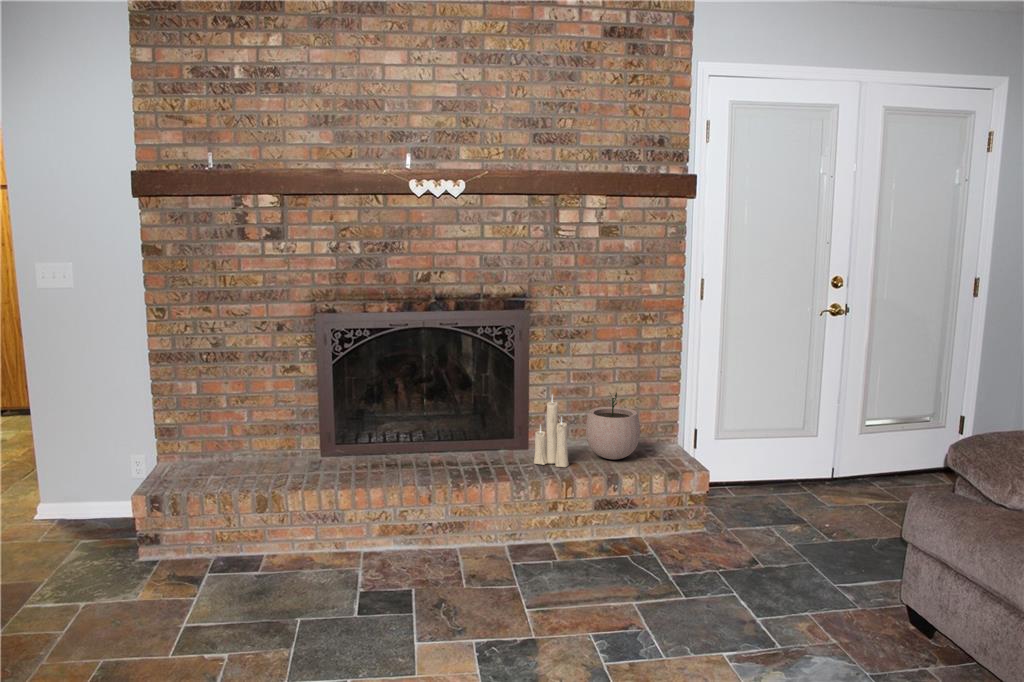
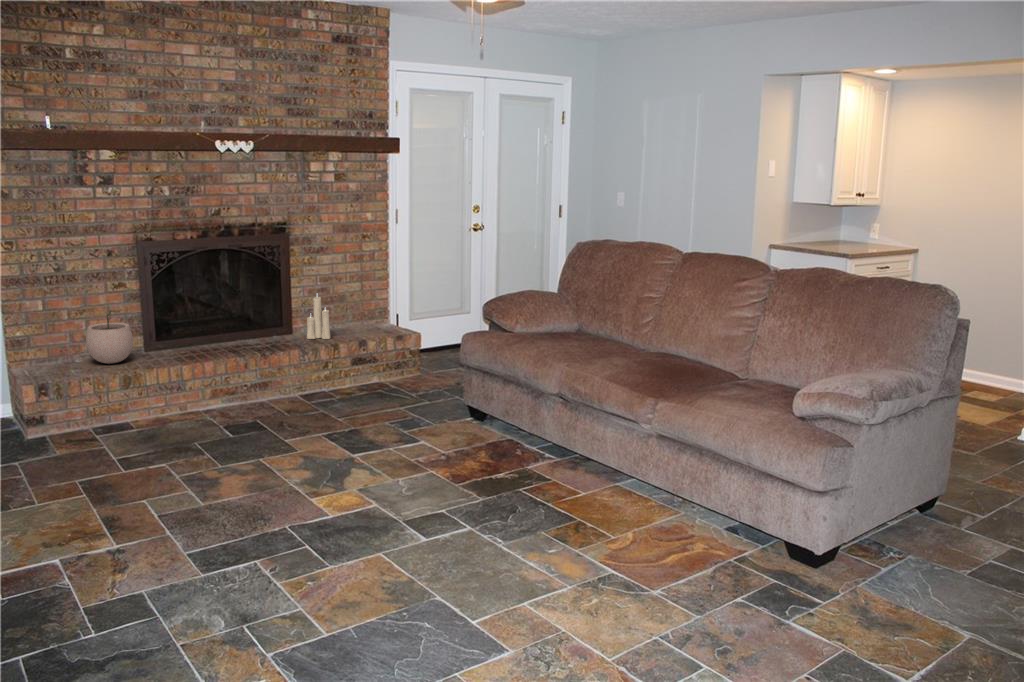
plant pot: present [586,393,640,459] -> present [86,312,133,364]

